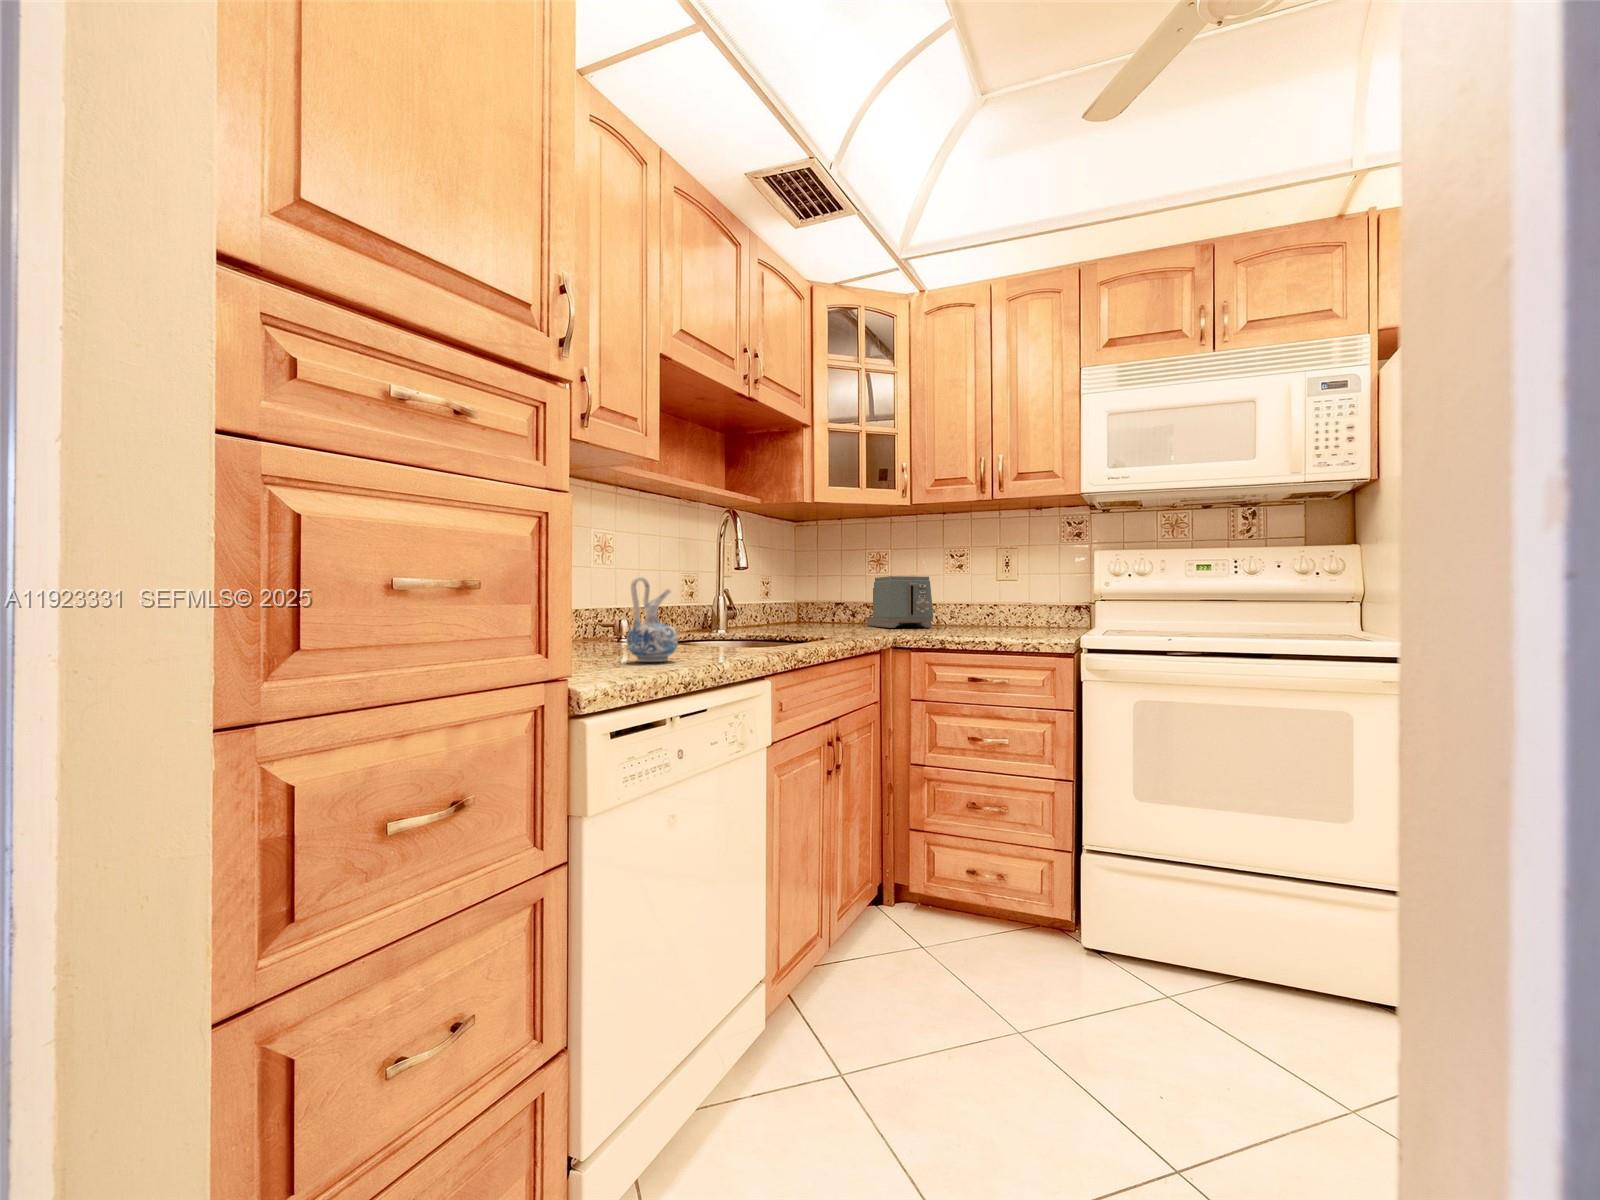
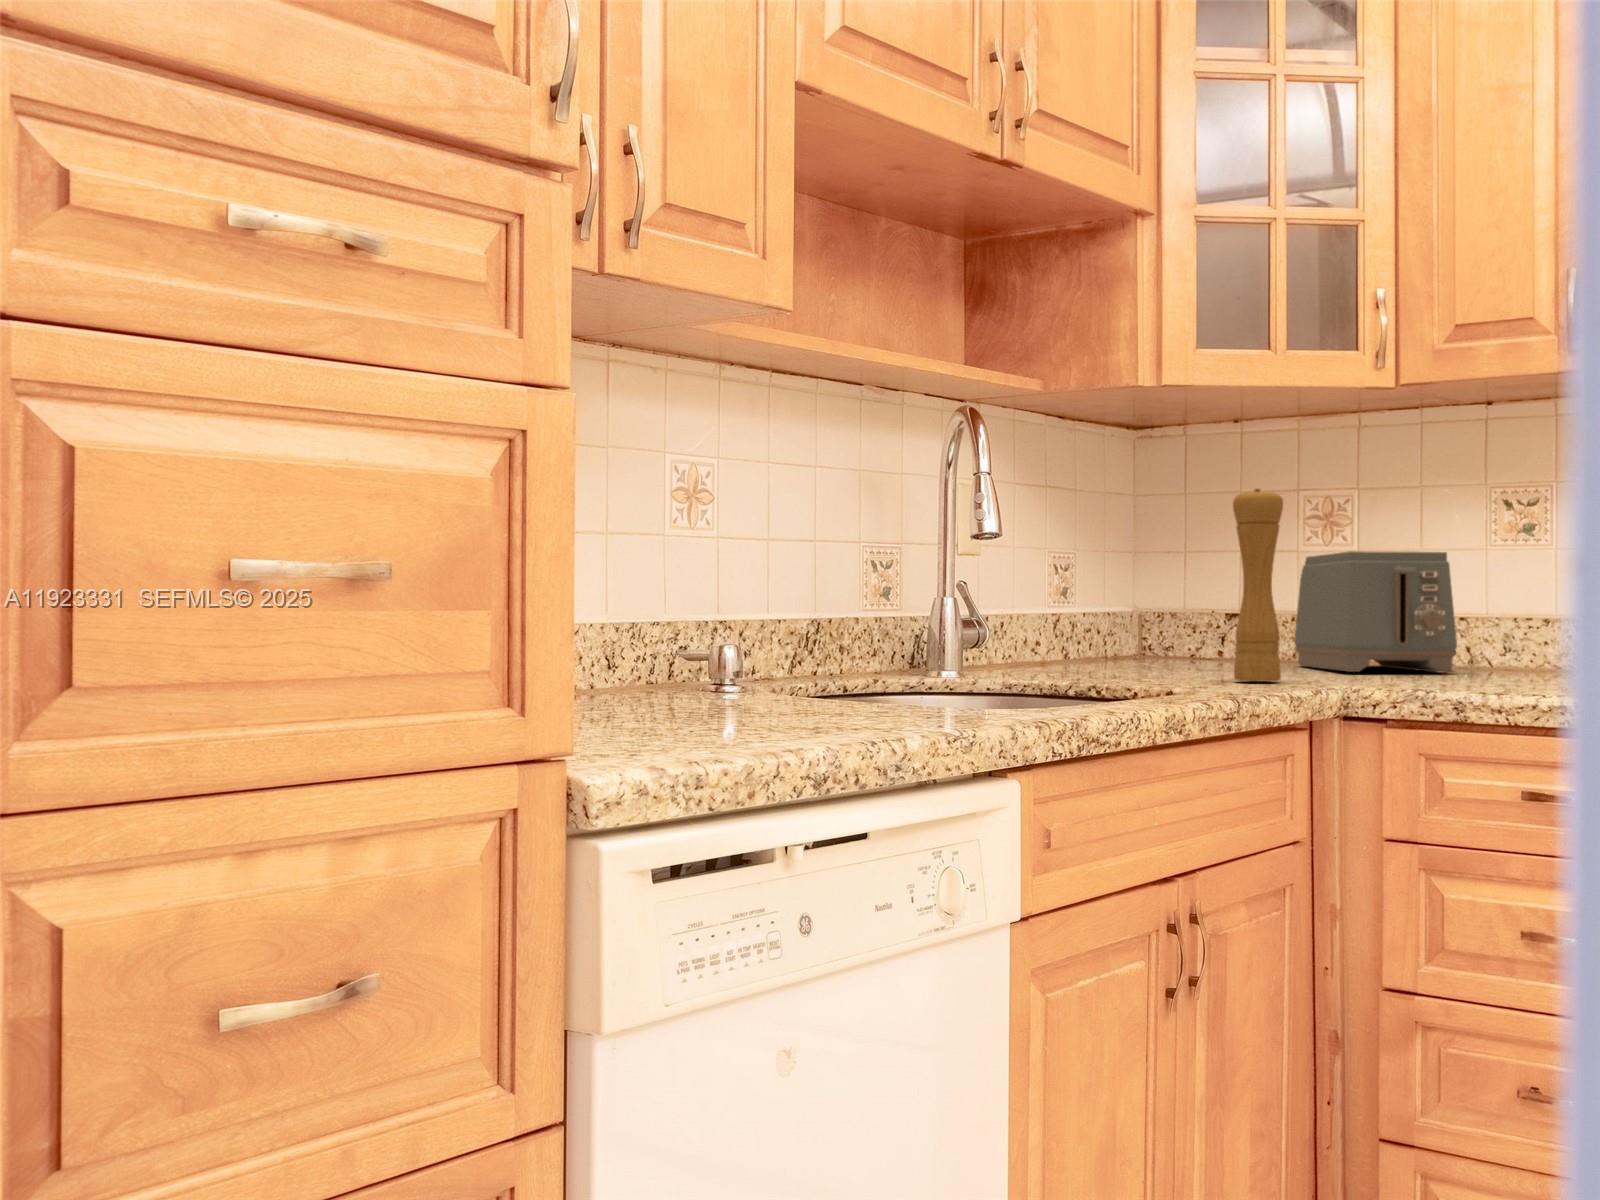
pepper mill: none [845,549,866,633] -> present [1233,489,1283,682]
ceramic pitcher: present [626,577,678,662] -> none [715,555,820,733]

